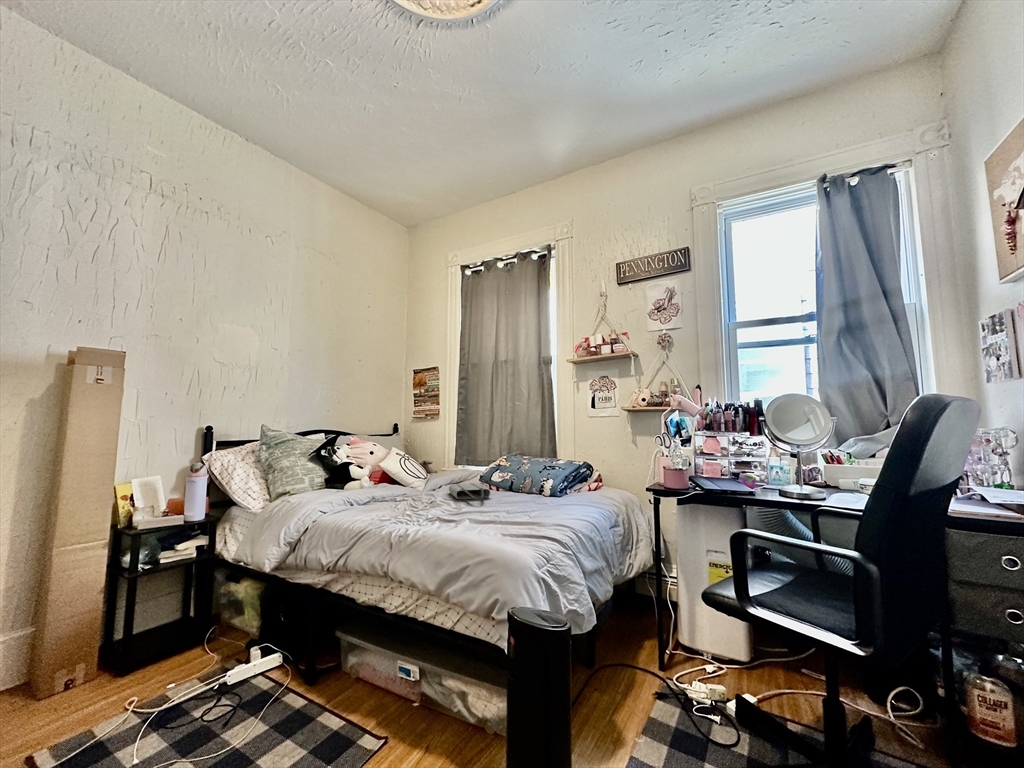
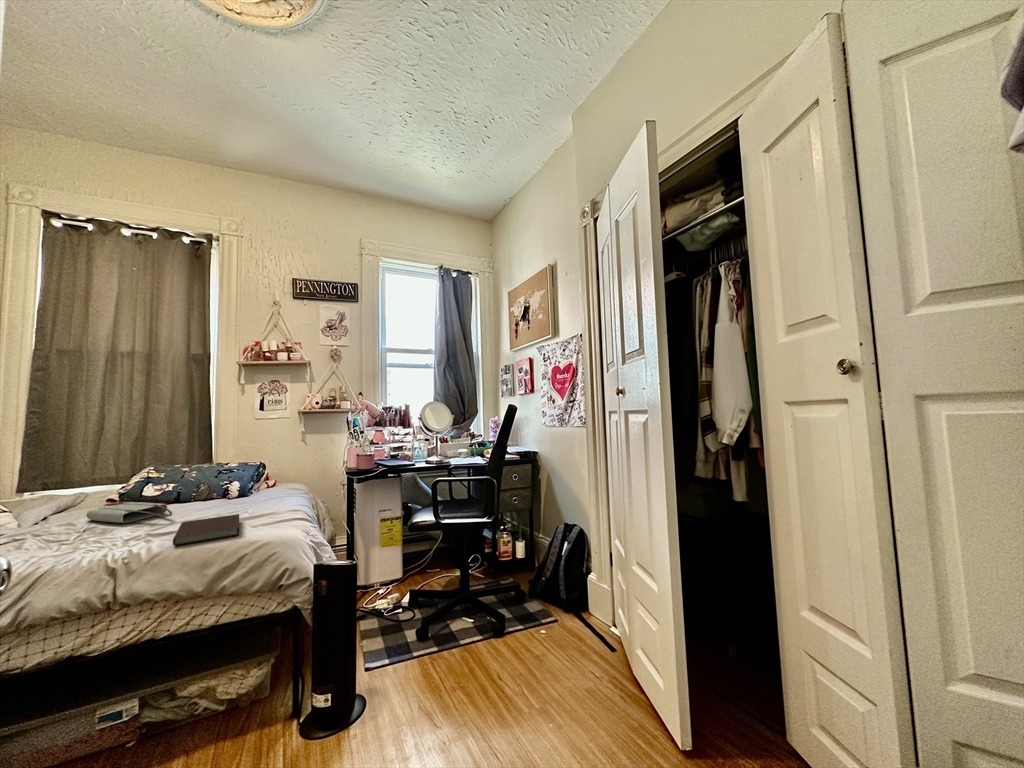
notebook: none [445,507,517,531] -> present [173,514,239,546]

